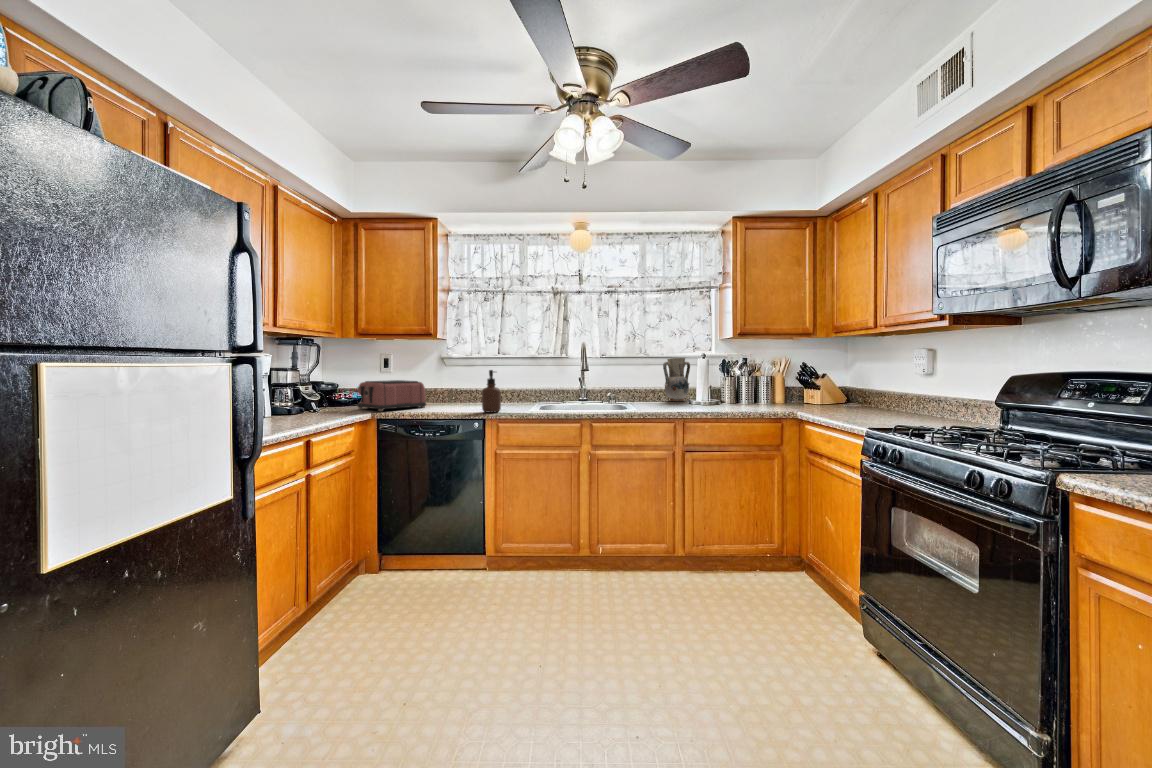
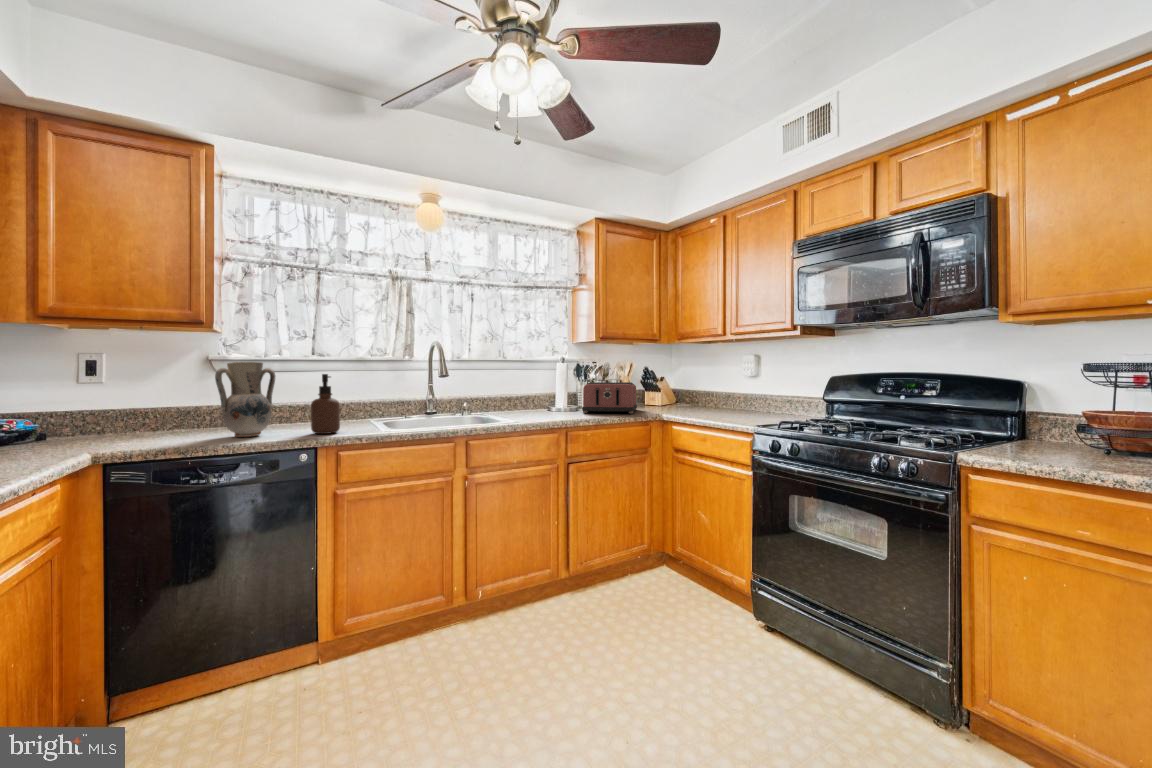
vase: present [663,358,690,401] -> present [215,362,275,437]
toaster: present [357,380,426,411] -> present [582,382,637,413]

